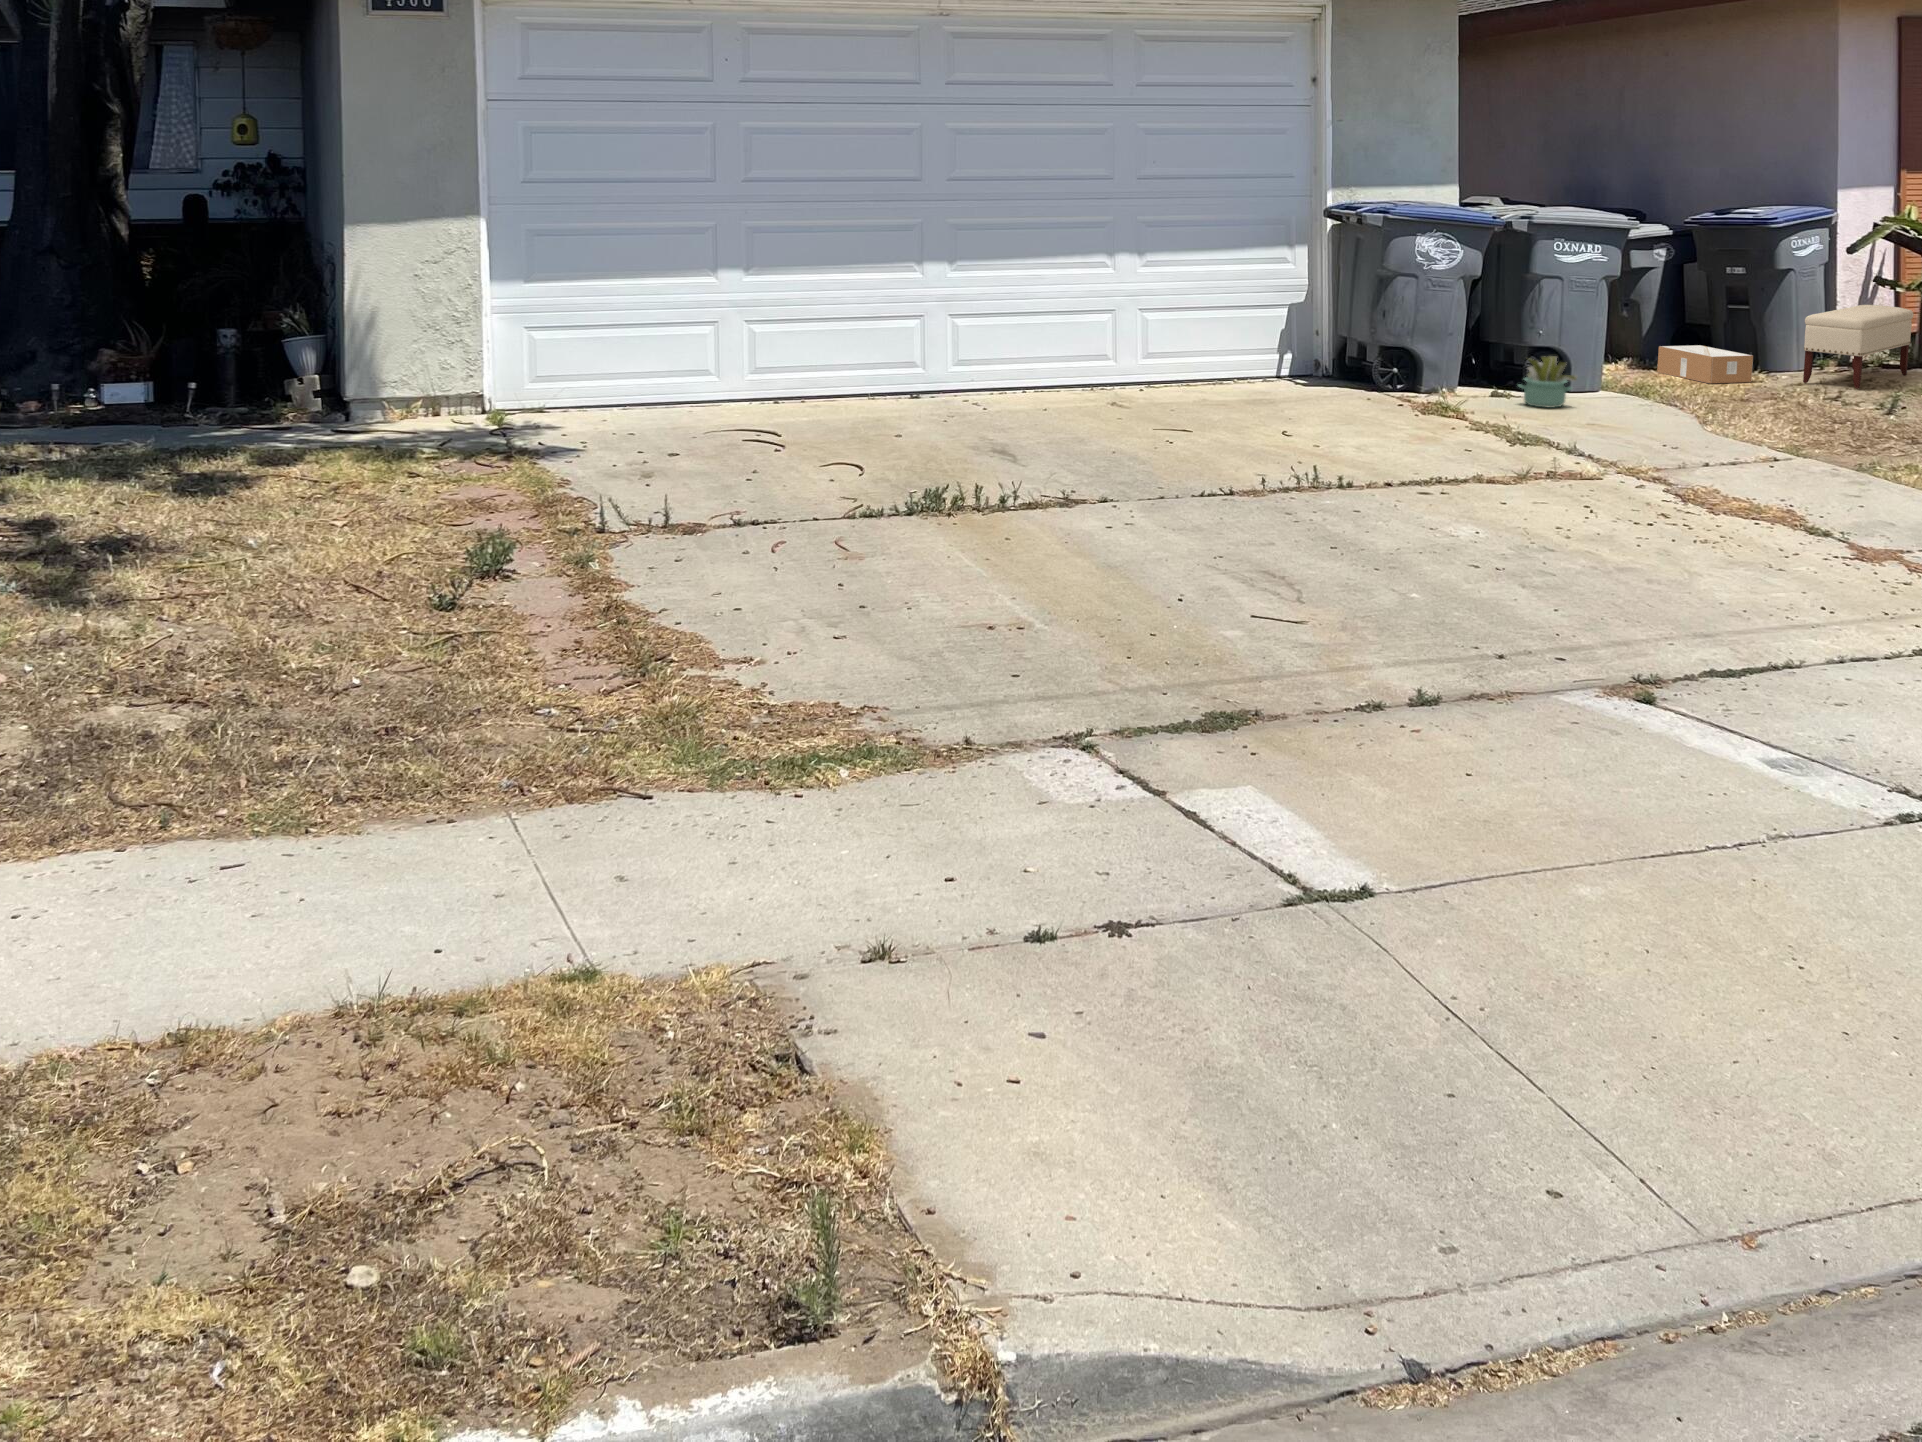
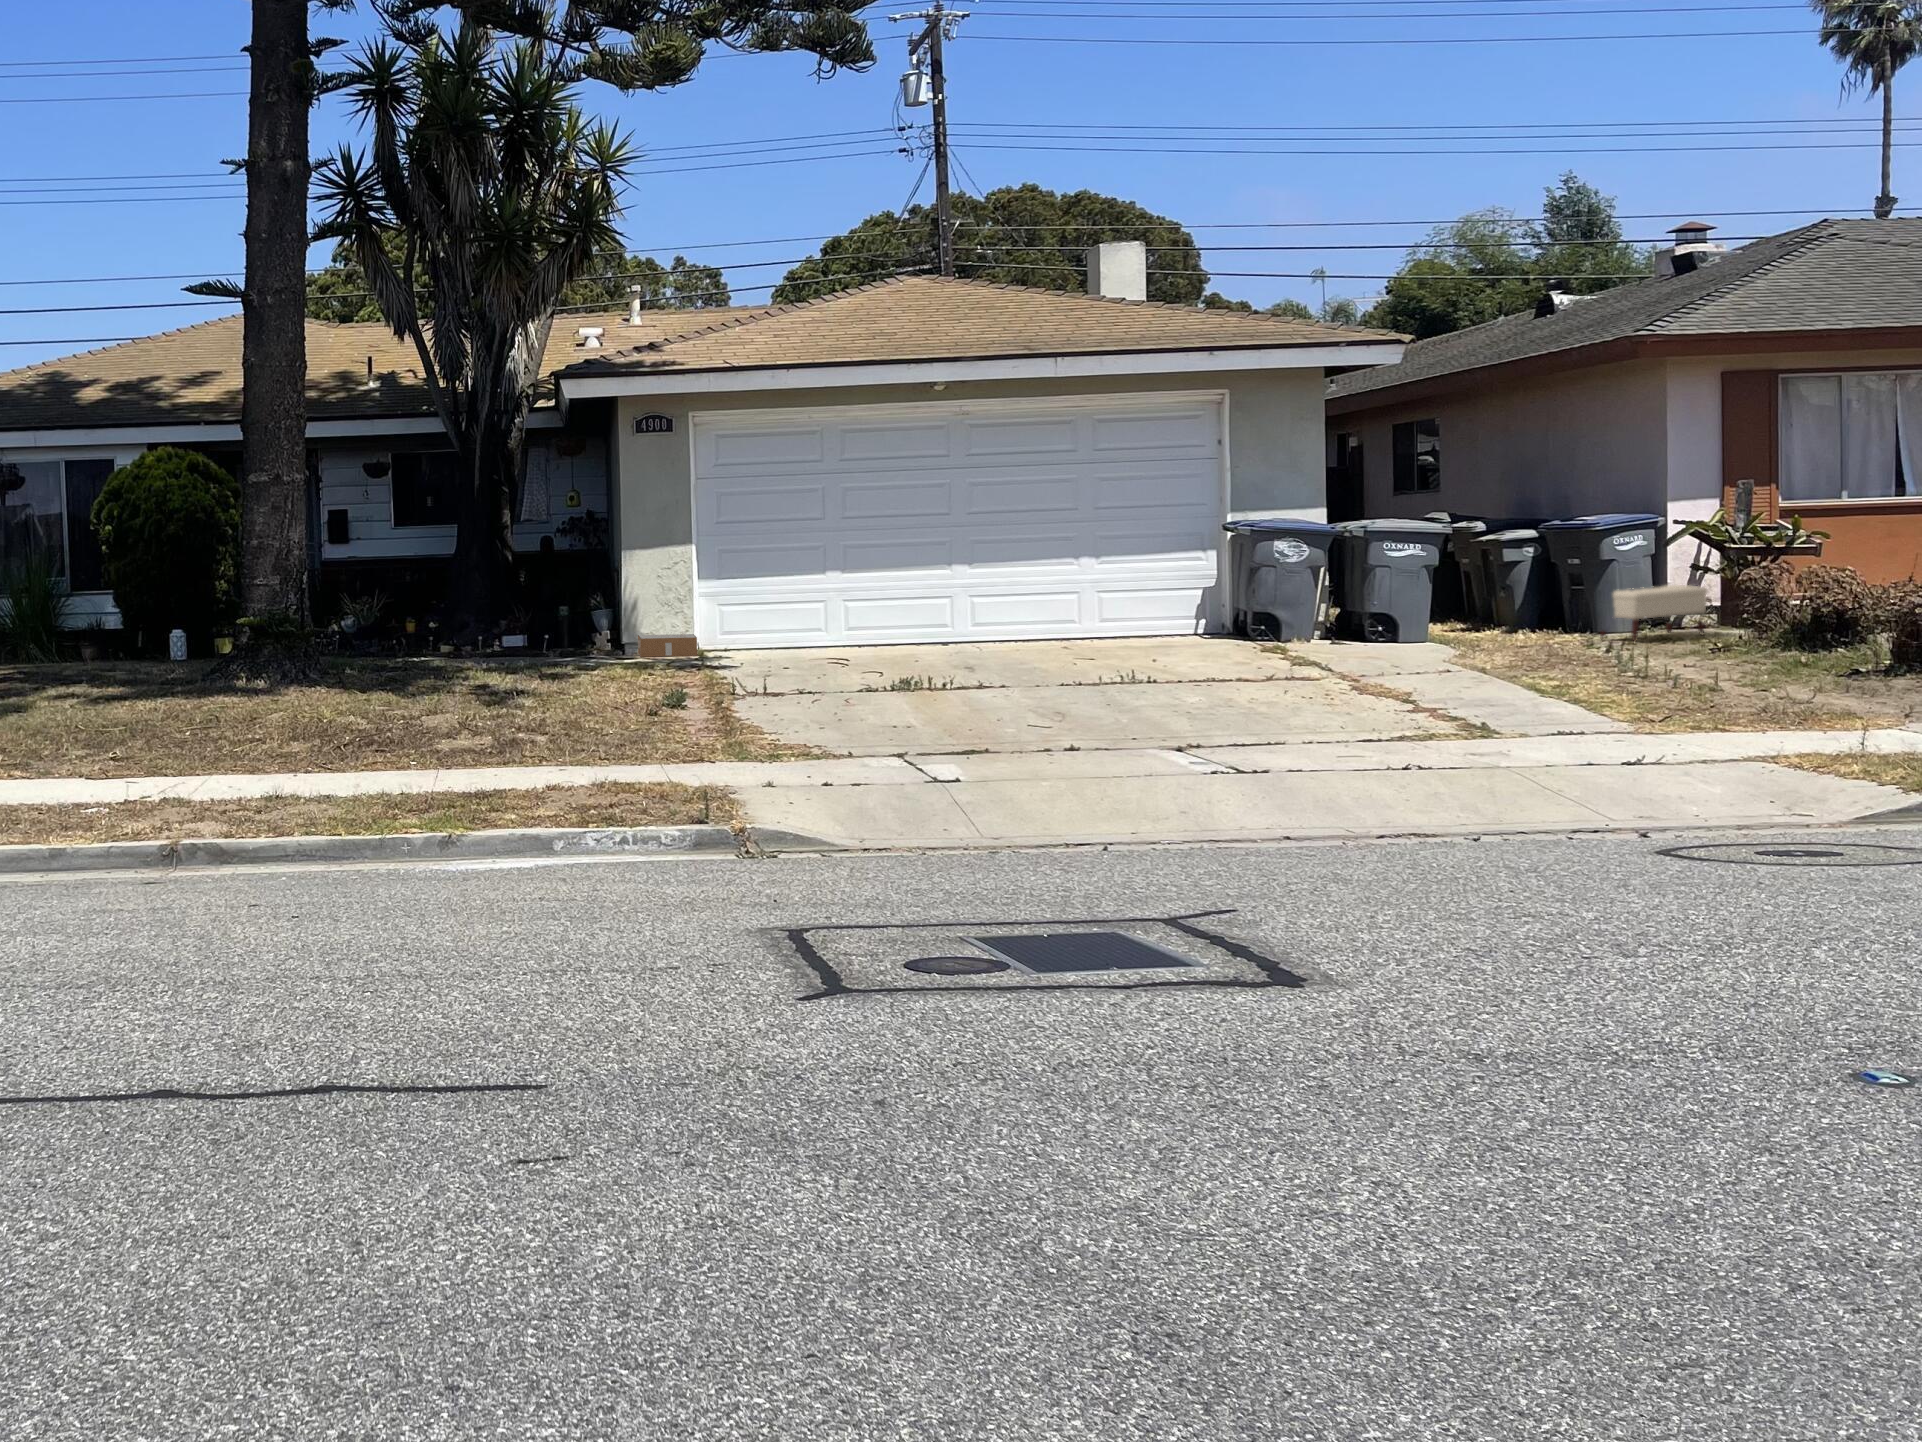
cardboard box: present [1657,345,1753,383] -> present [638,634,697,657]
decorative plant: present [1518,356,1577,408] -> none [1348,618,1389,651]

